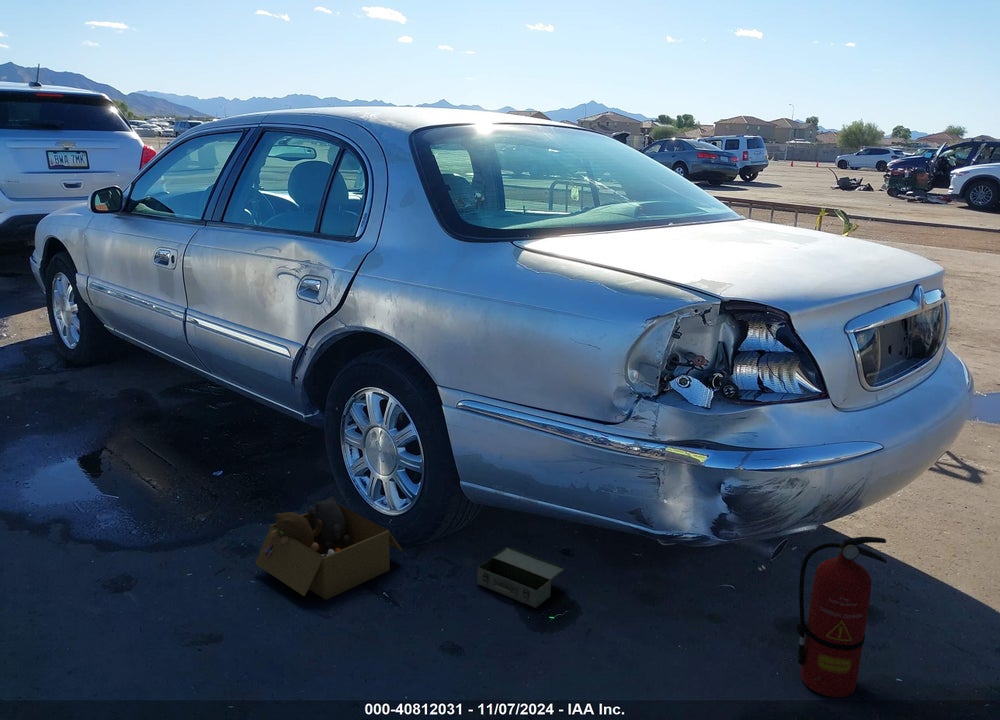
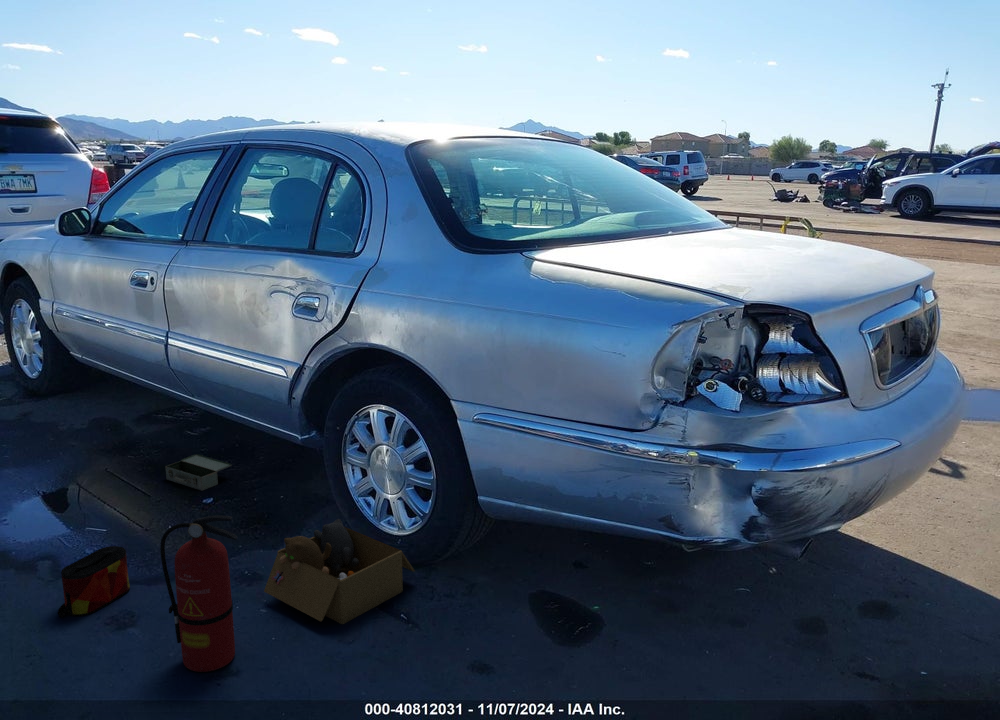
bag: none [61,513,133,579] -> present [58,546,130,617]
fire extinguisher: present [796,537,887,697] -> present [160,515,237,672]
toolbox: present [477,547,565,608] -> present [165,454,232,491]

